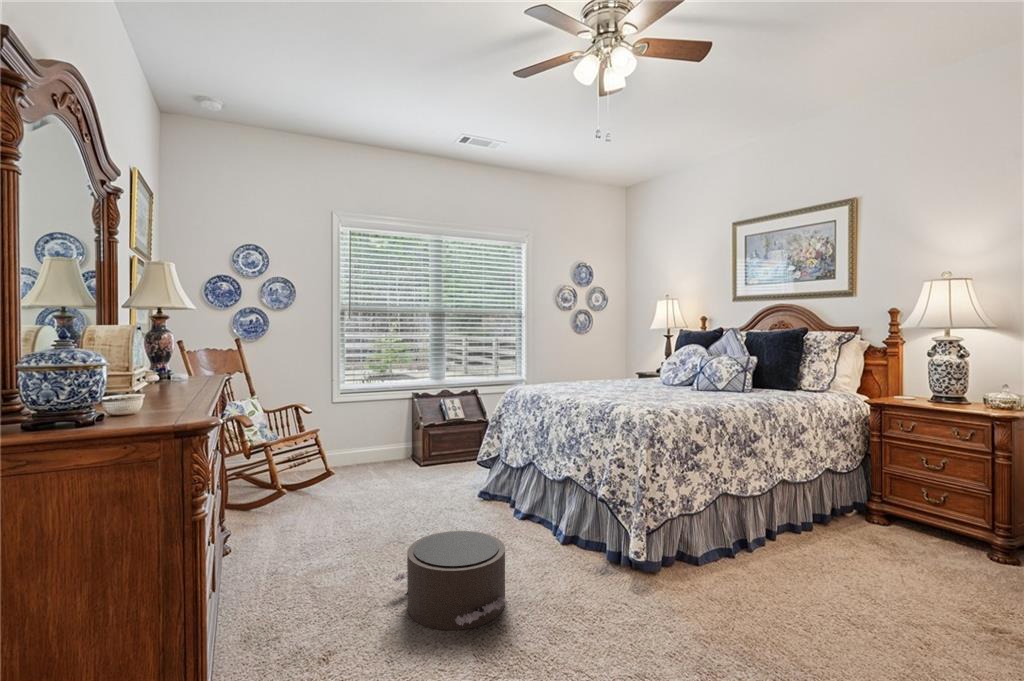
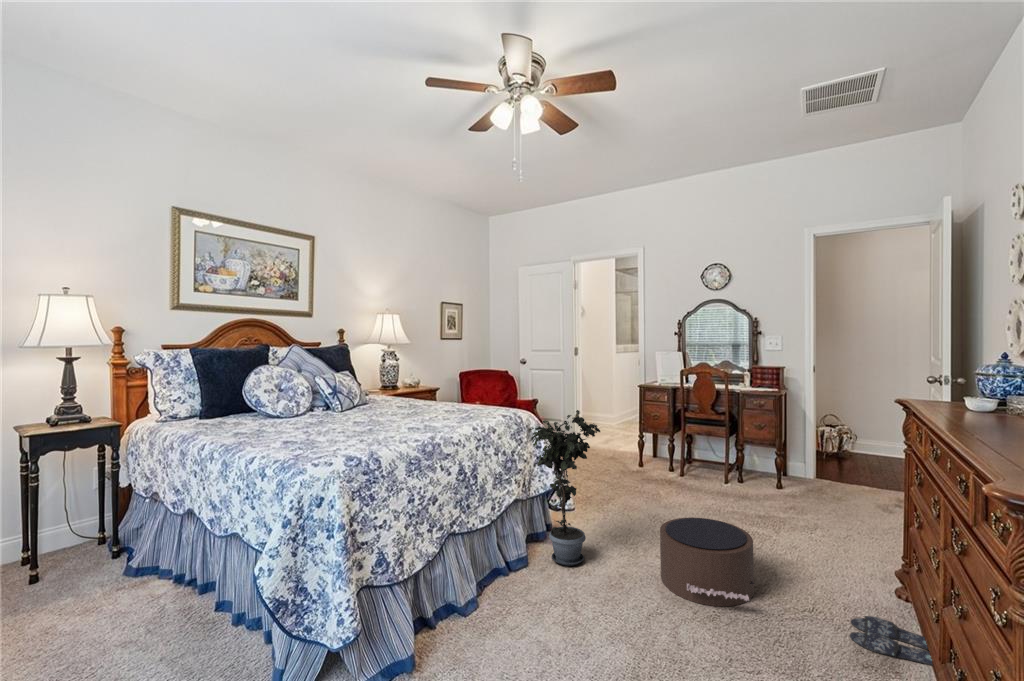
potted plant: none [530,402,600,562] -> present [528,410,600,566]
slippers: none [232,617,317,664] -> present [850,616,933,666]

